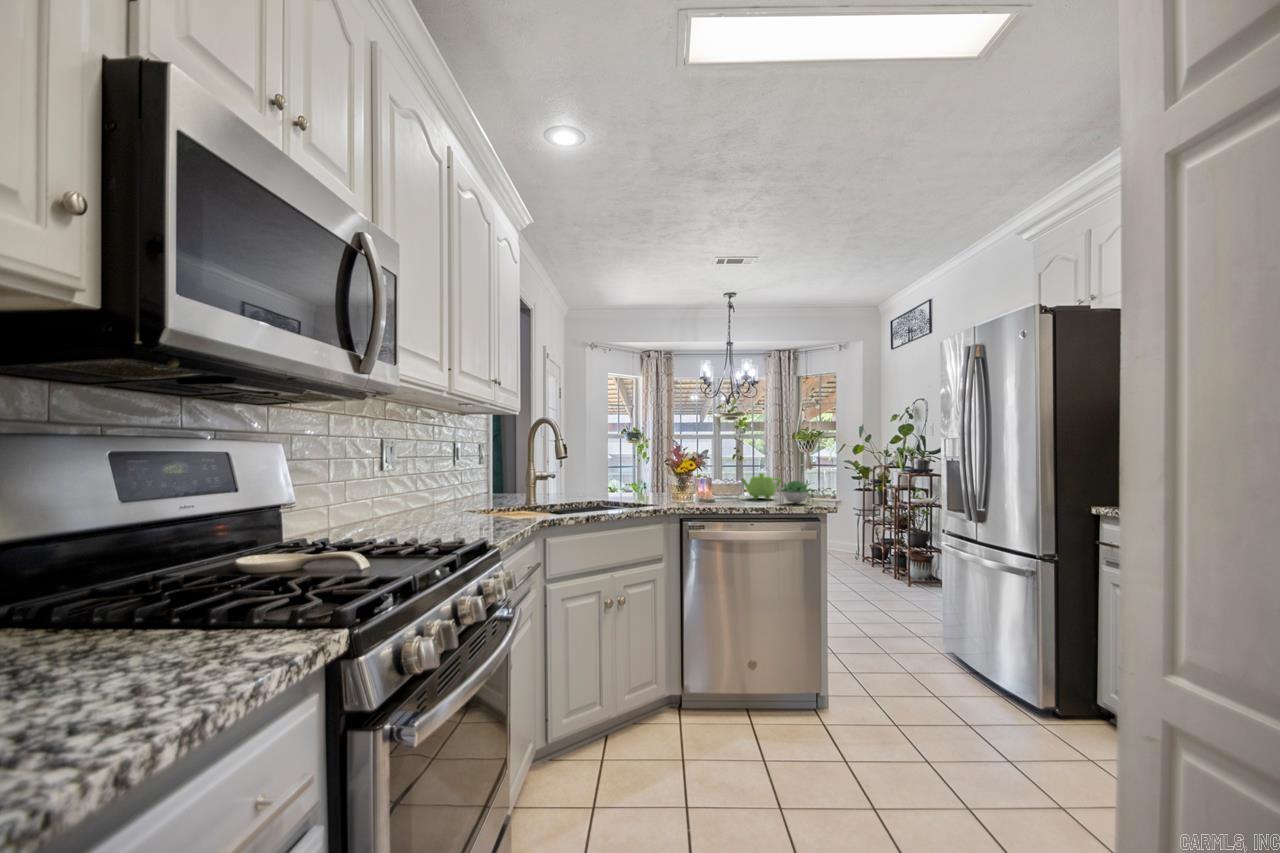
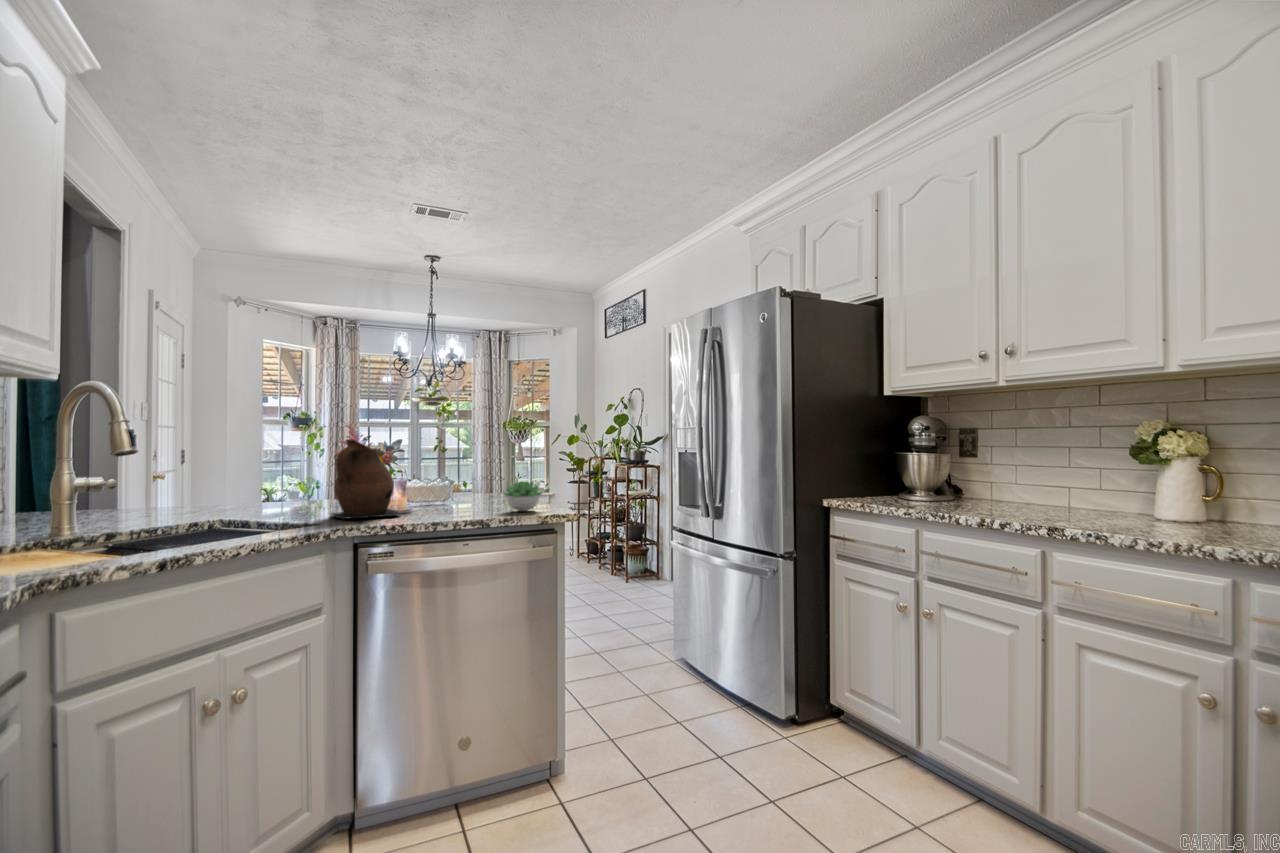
ceramic pitcher: none [663,449,710,503] -> present [332,440,400,519]
teapot: present [741,473,782,499] -> none [448,471,503,507]

